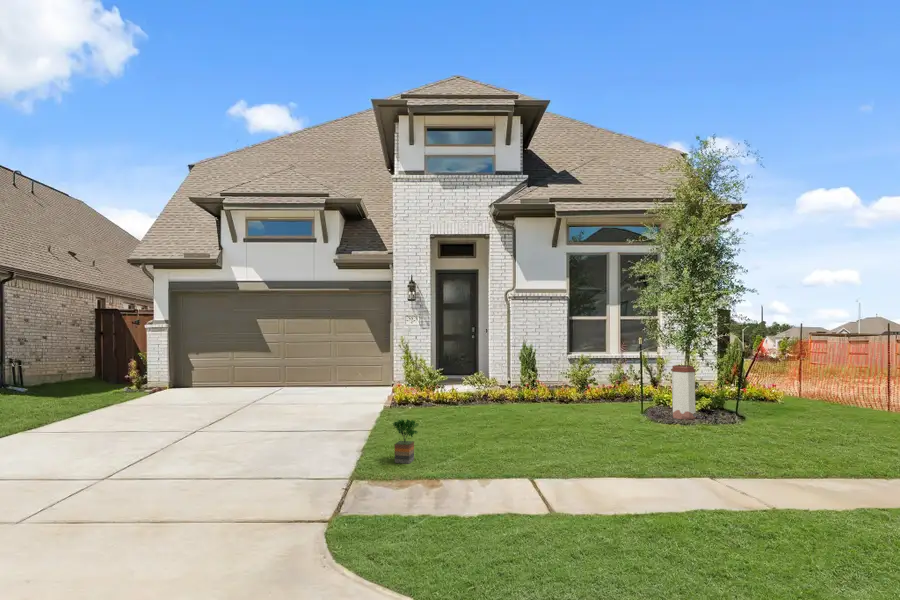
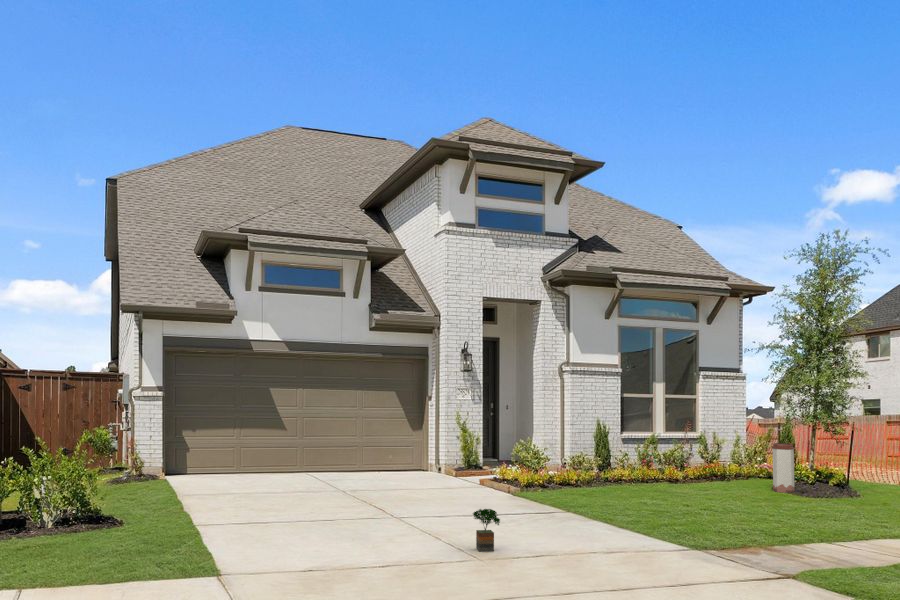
potted tree: present [393,419,419,464] -> present [473,509,500,552]

